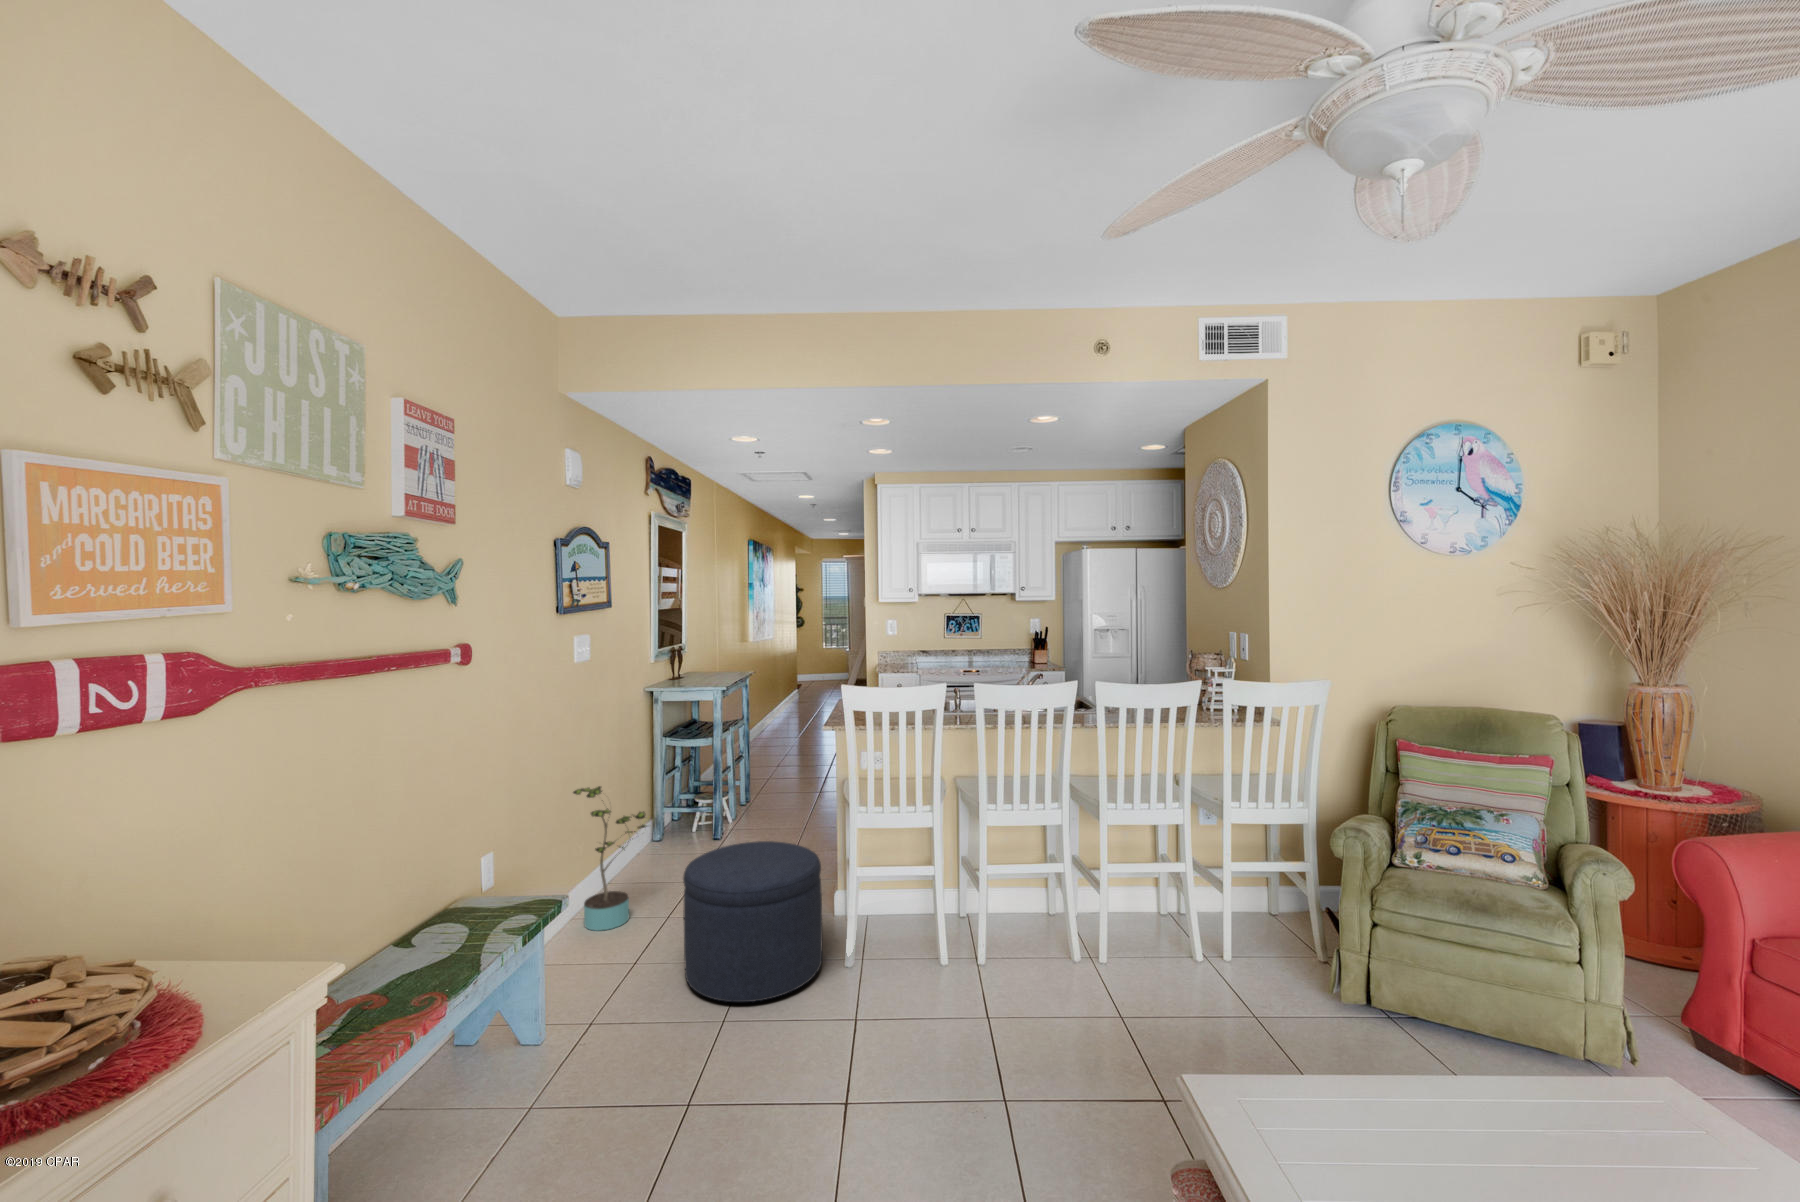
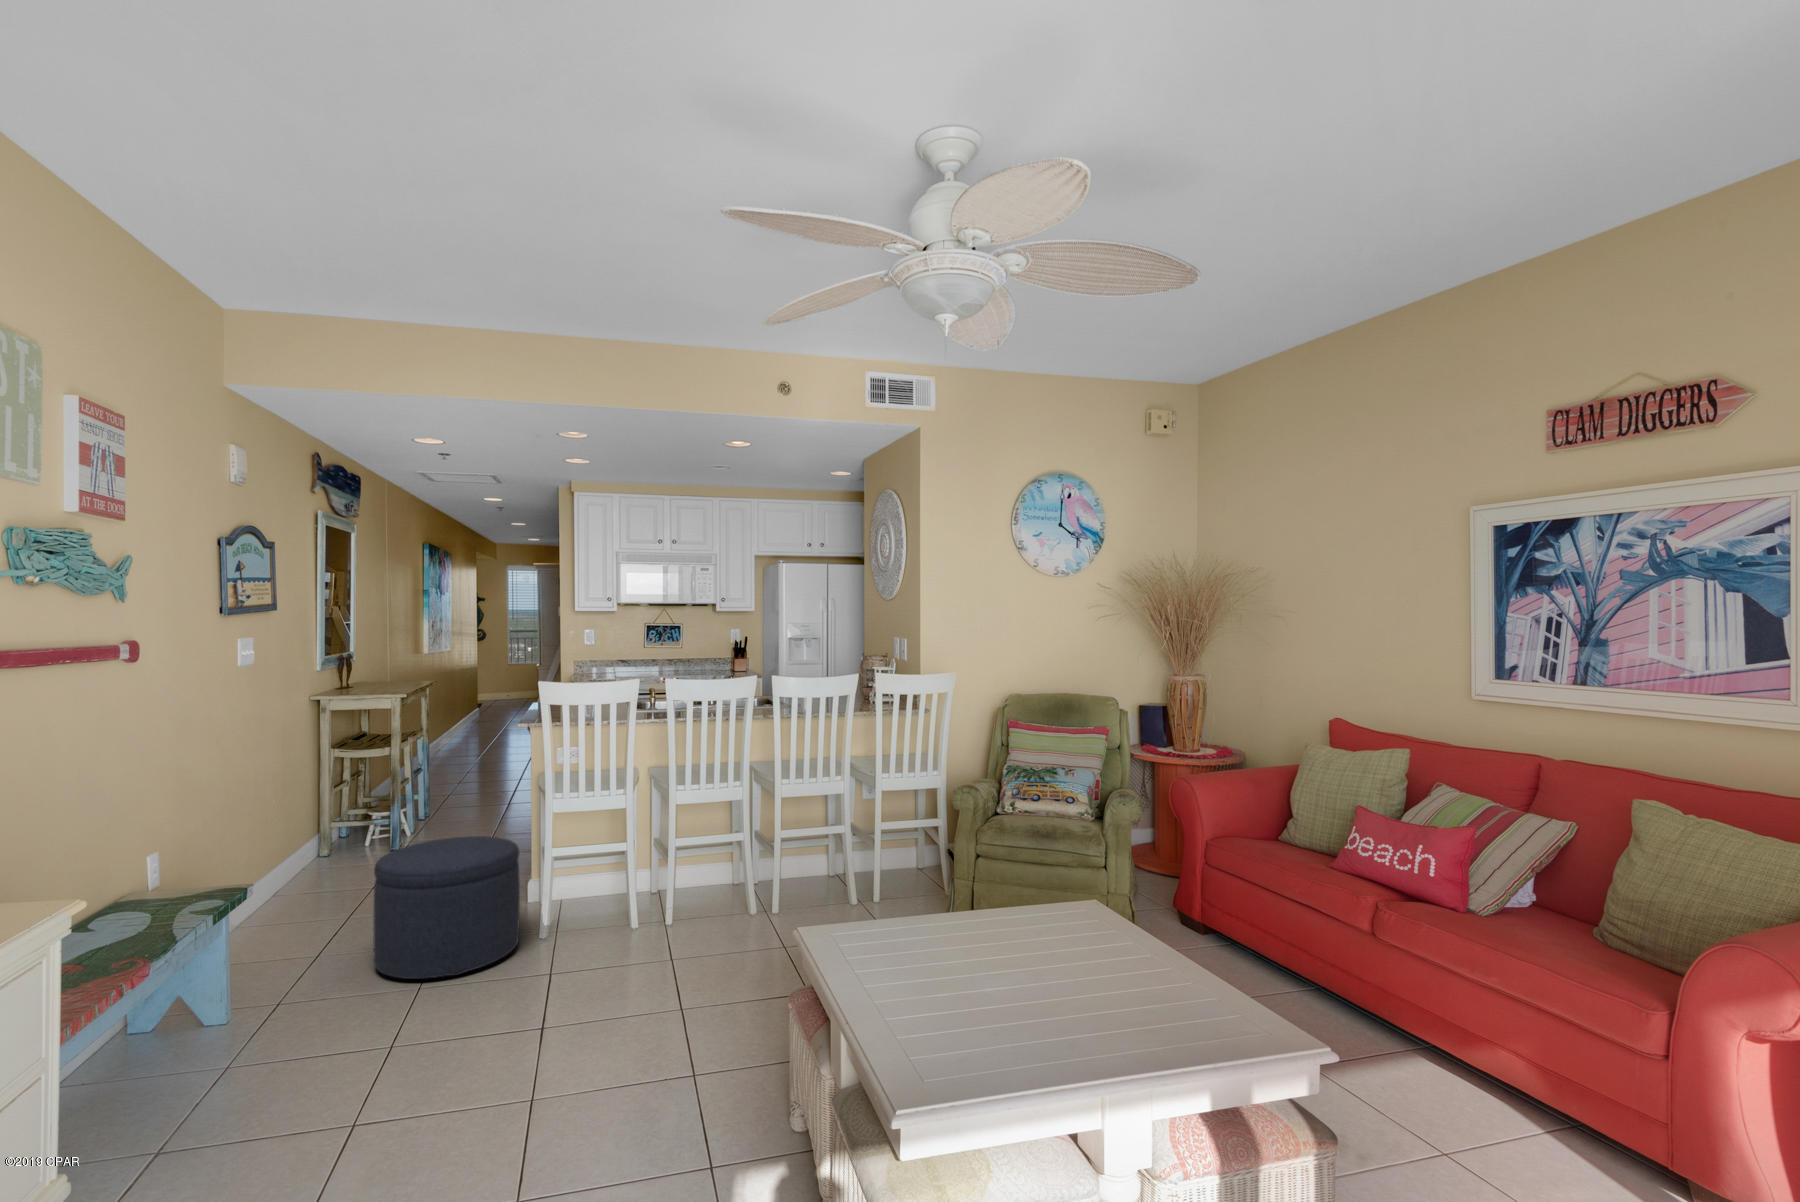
potted plant: present [573,786,647,931] -> none [232,798,324,947]

